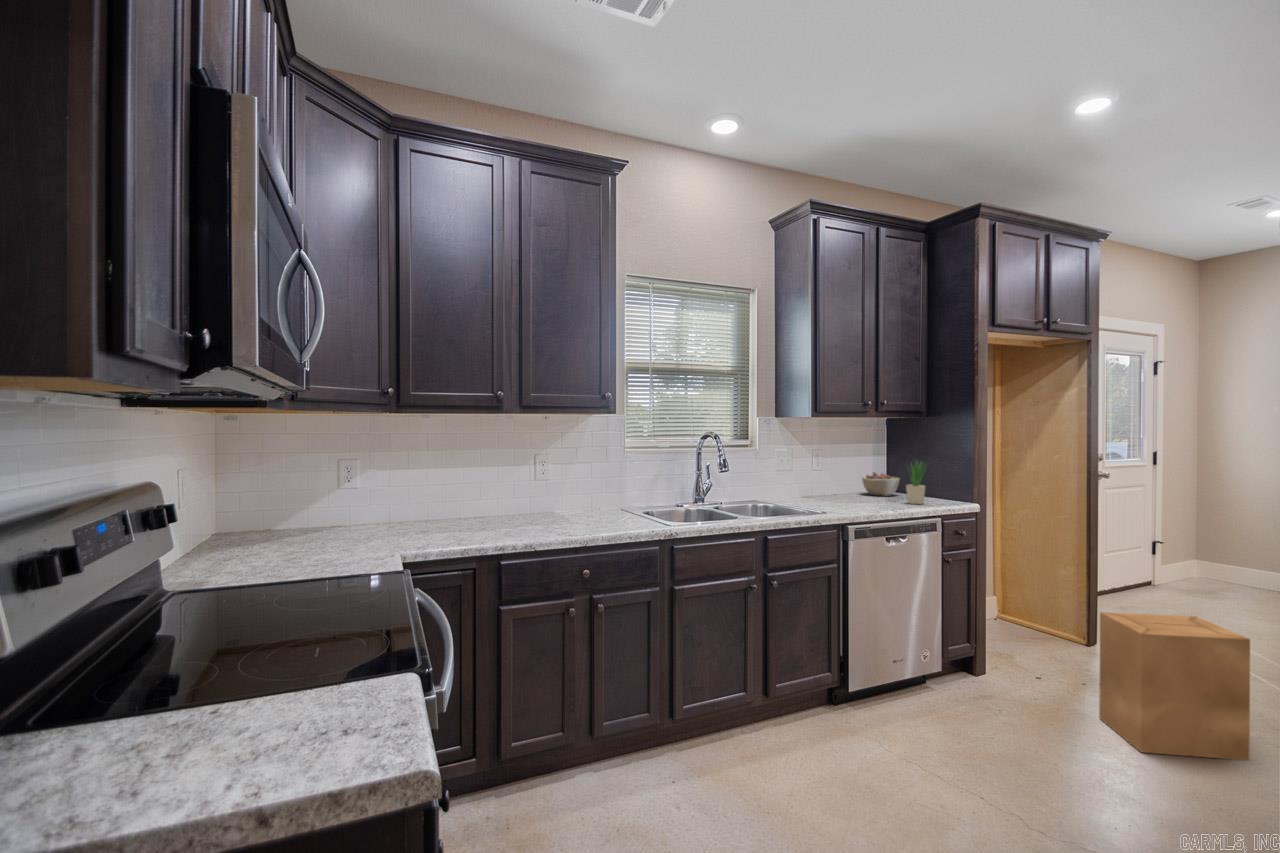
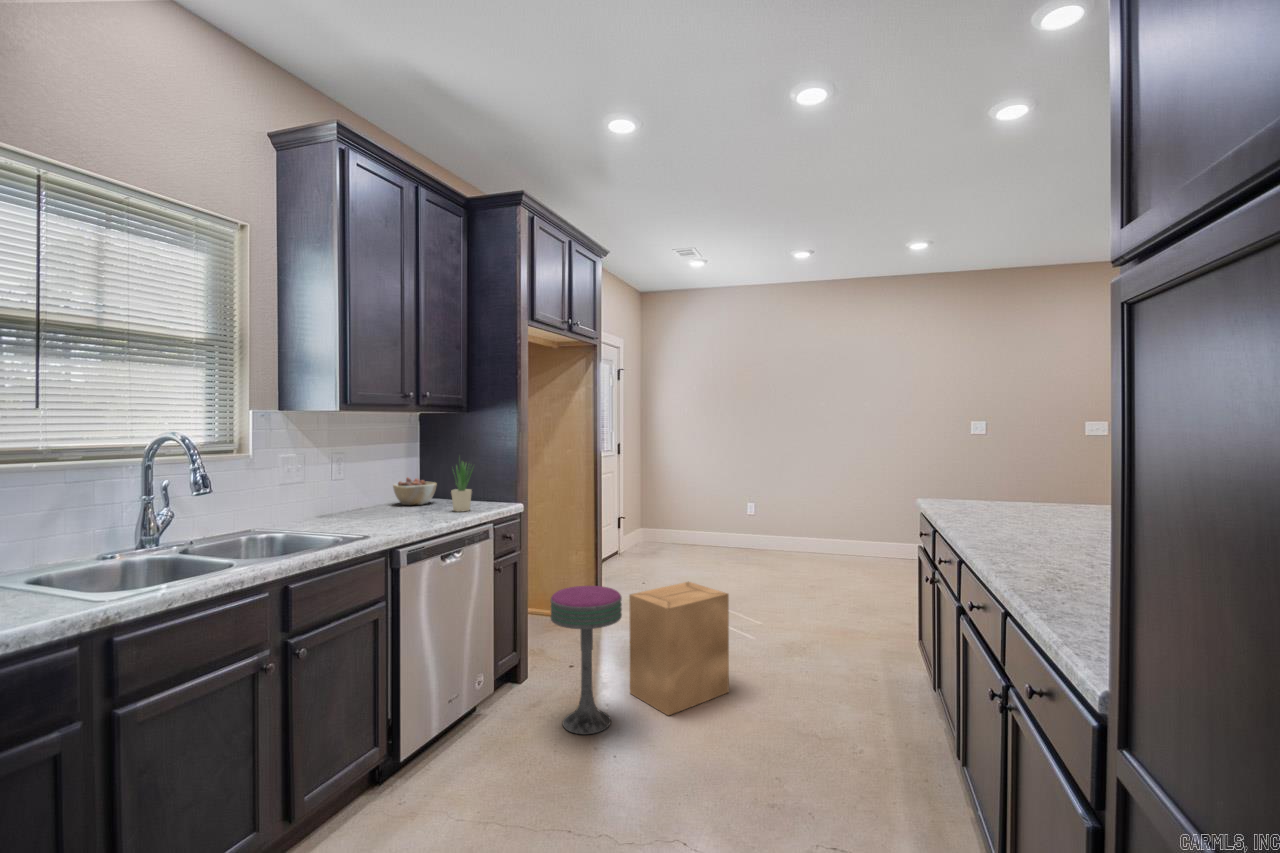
bar stool: none [995,589,1078,737] -> present [551,586,622,735]

